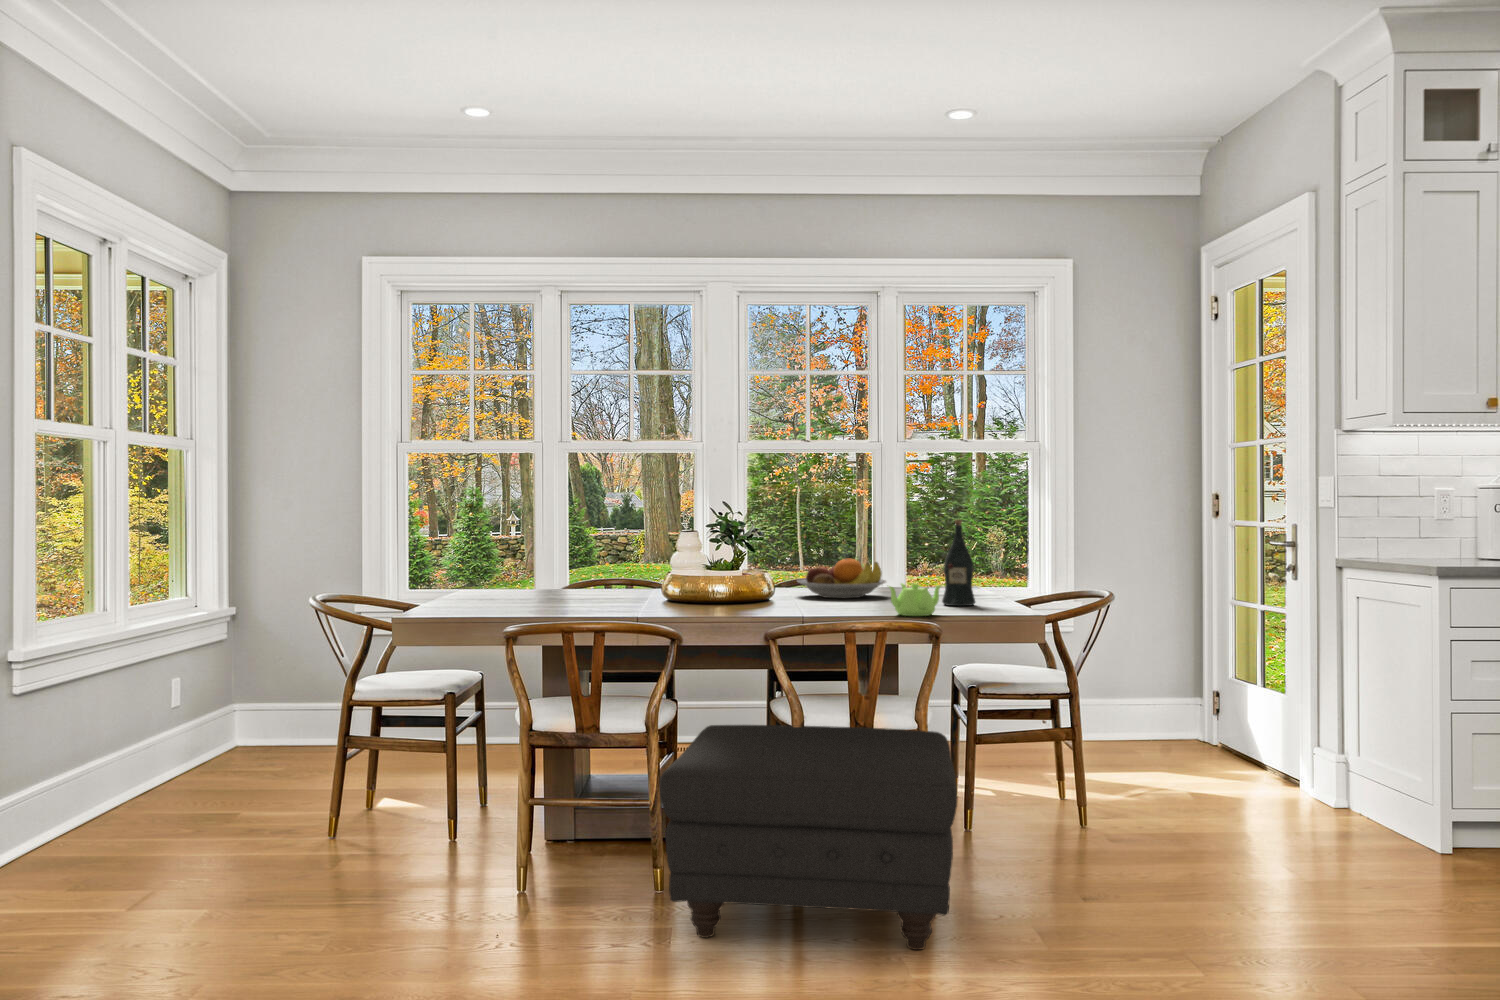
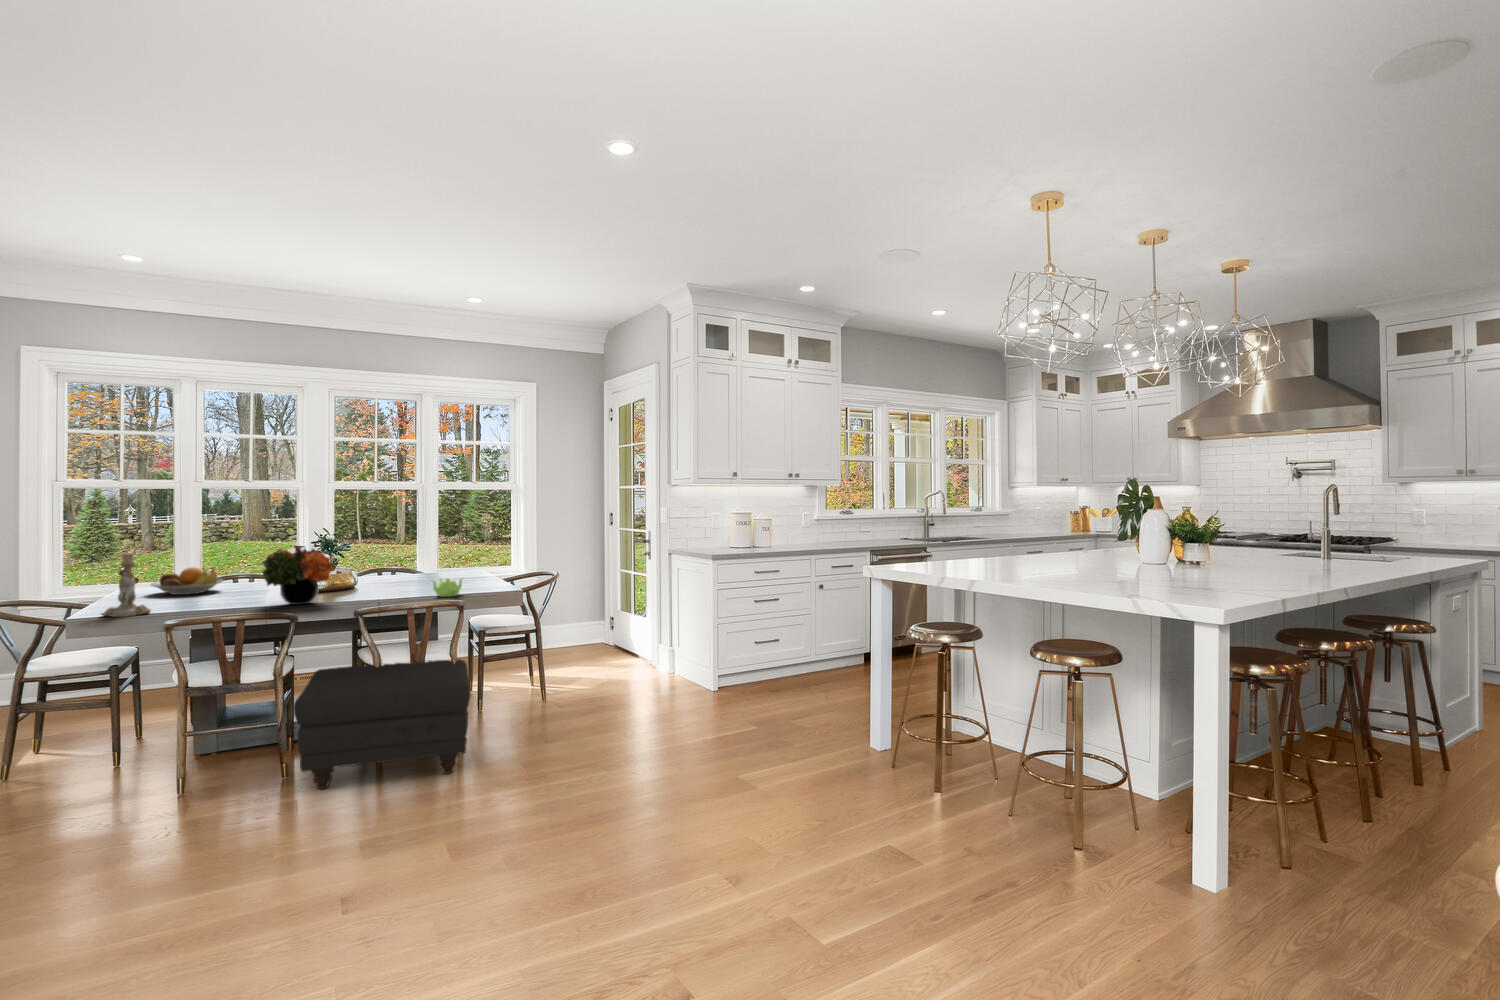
flower arrangement: none [628,518,738,615] -> present [262,545,335,605]
wine bottle: present [942,520,975,606] -> none [464,538,483,587]
candlestick: none [428,523,489,617] -> present [101,553,151,617]
fruit bowl: present [797,558,886,598] -> present [151,567,223,595]

